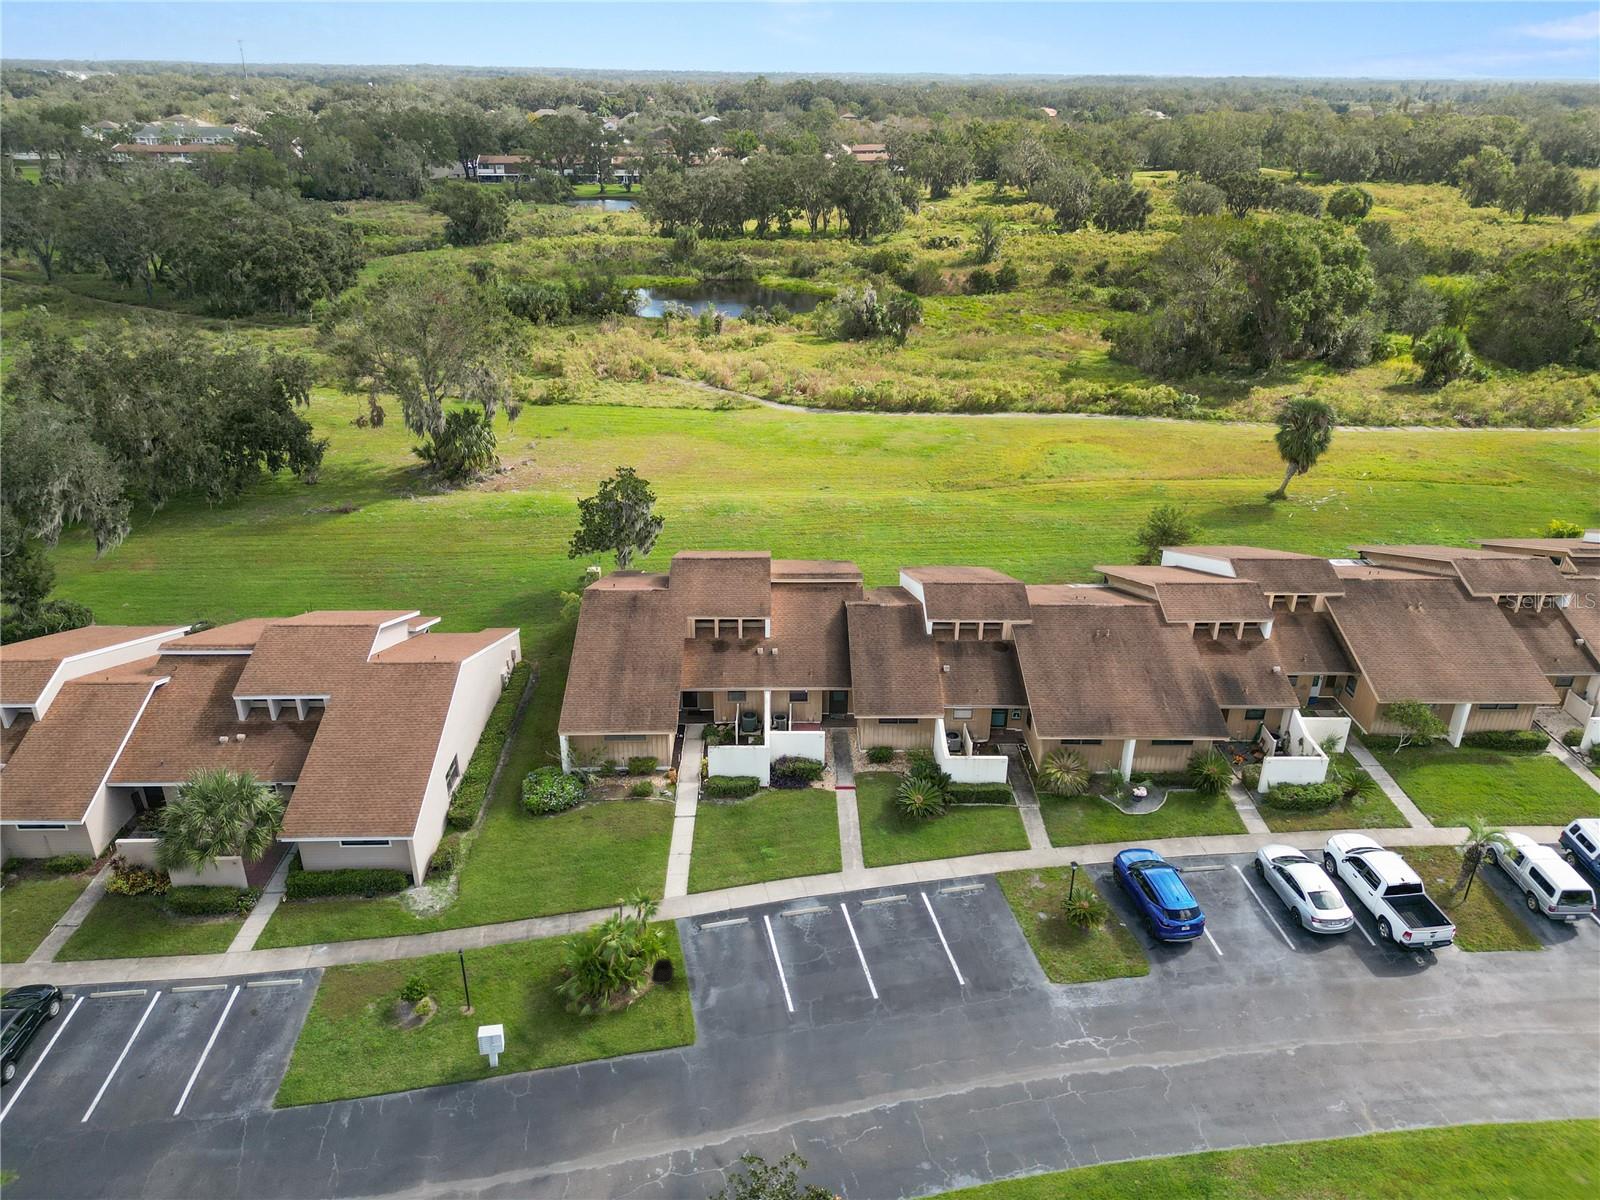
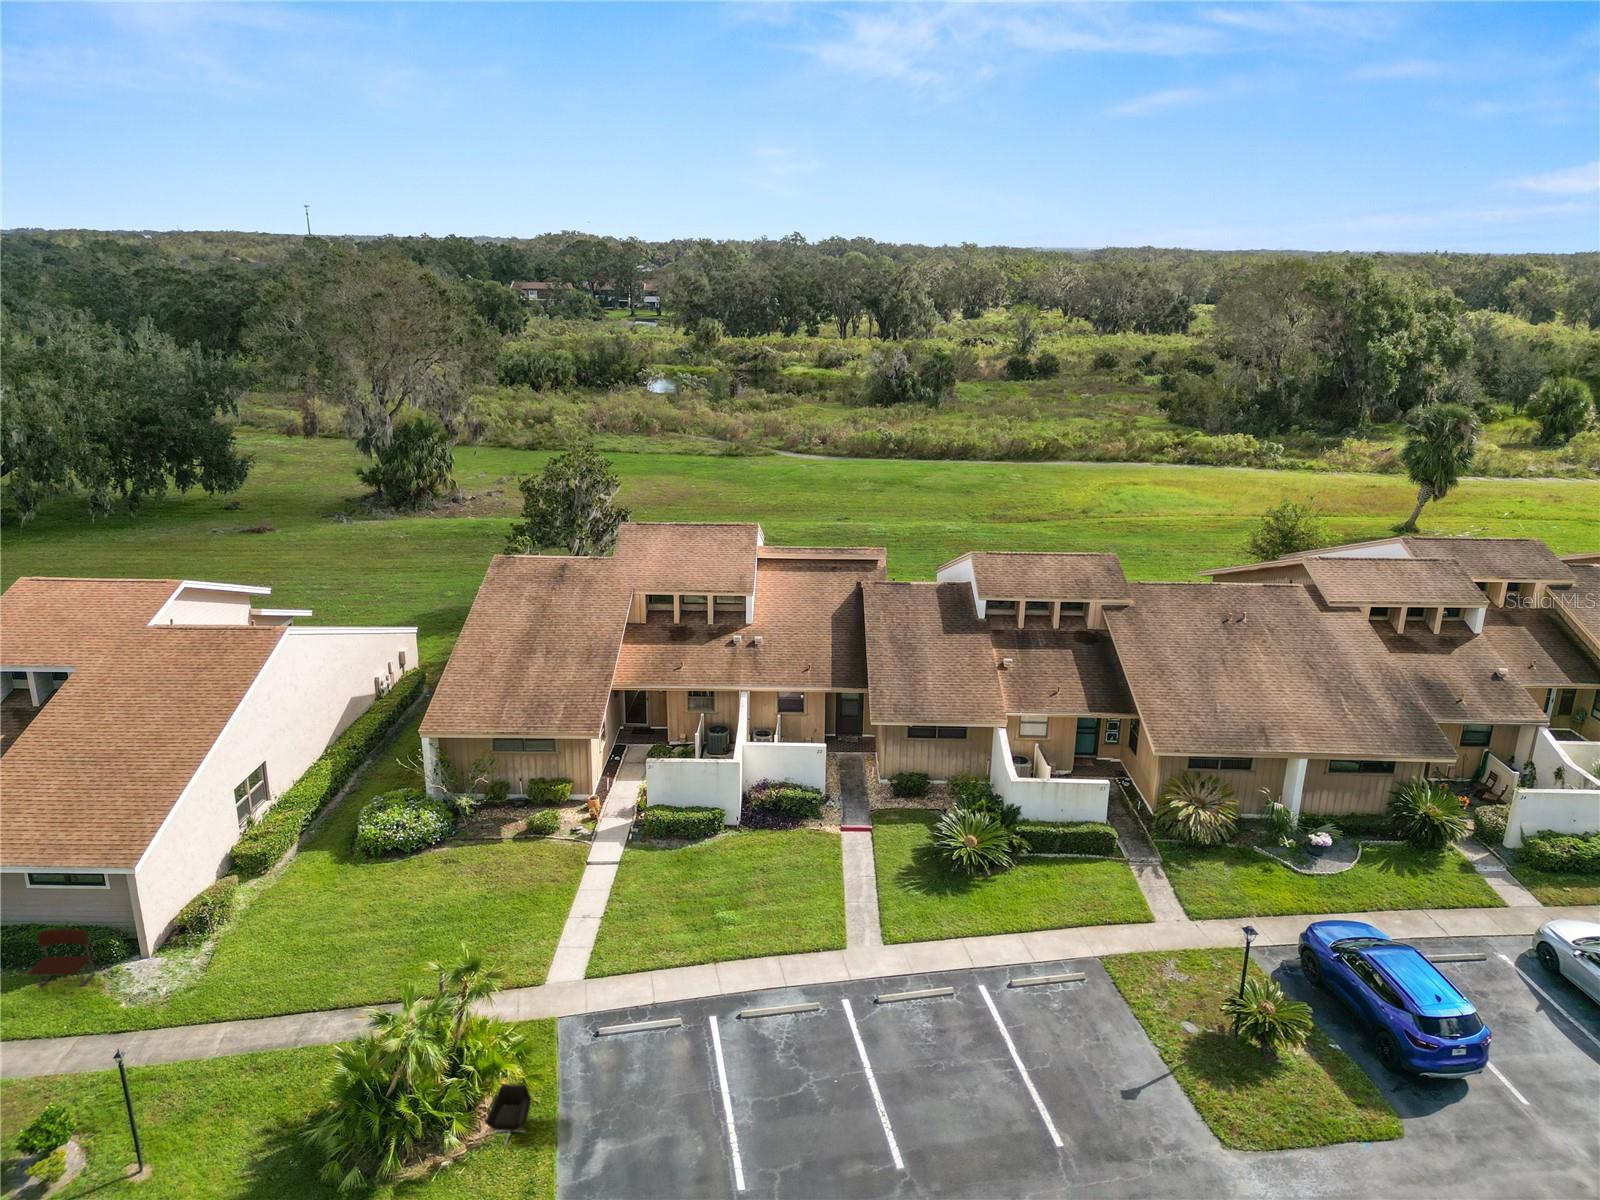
bench: none [356,874,391,908] -> present [28,929,95,988]

